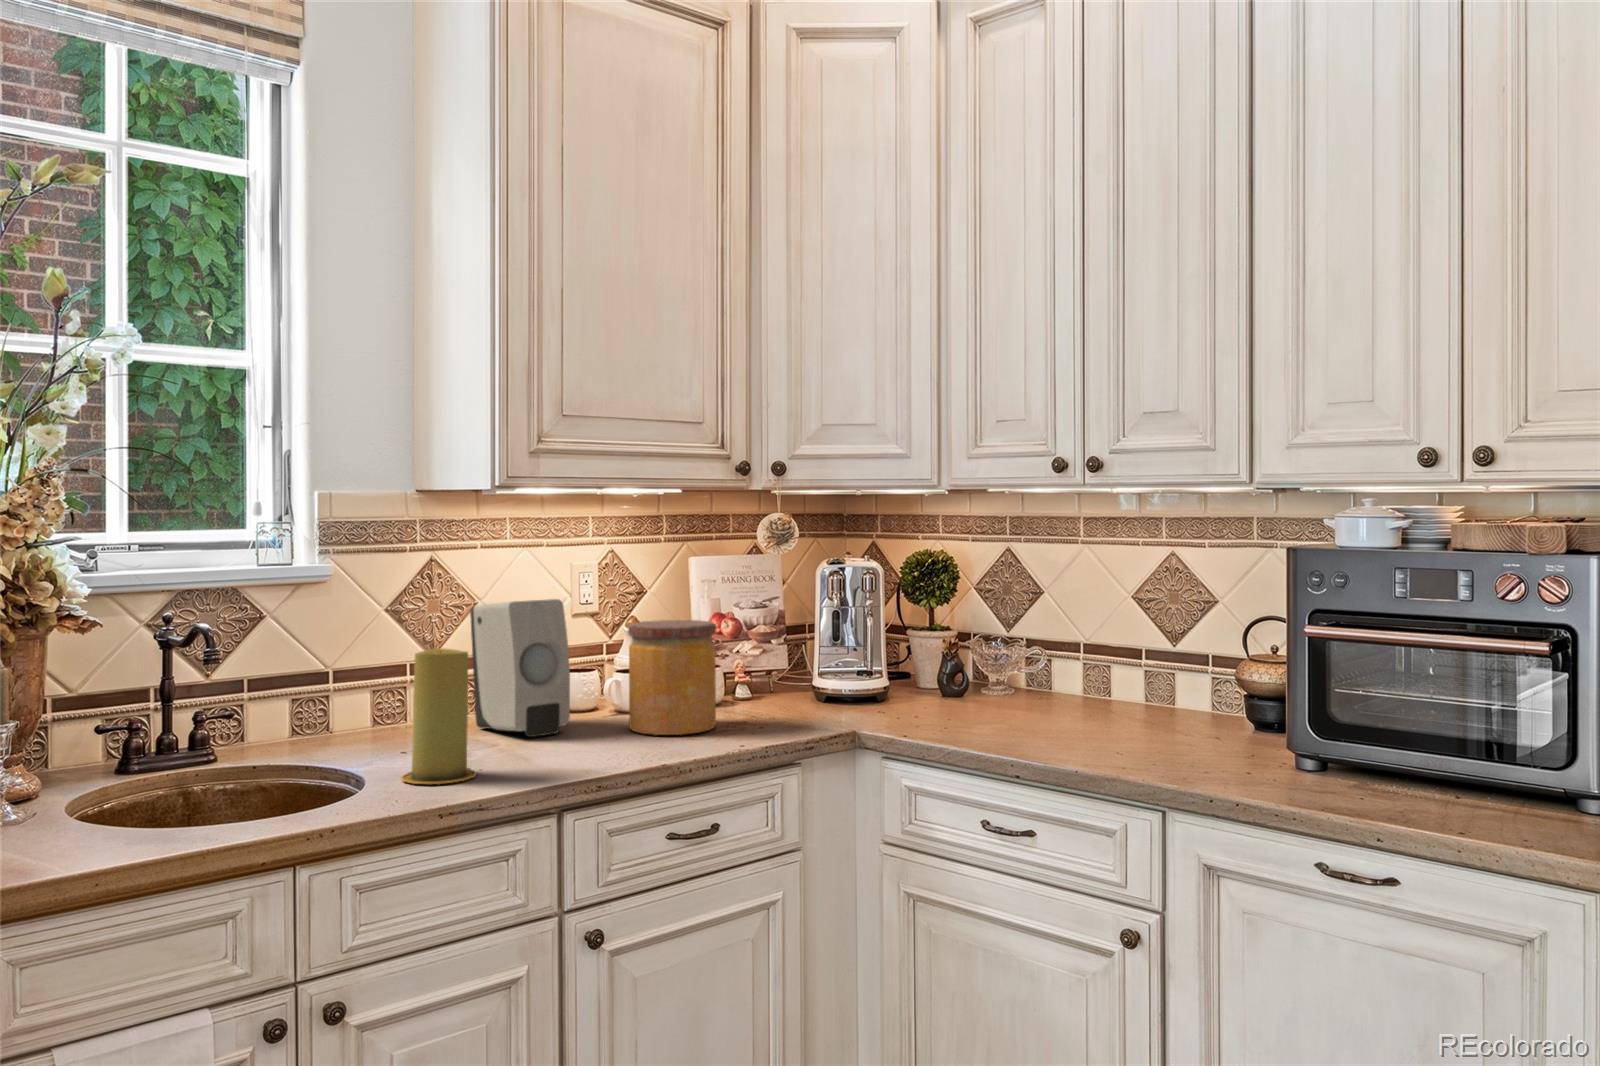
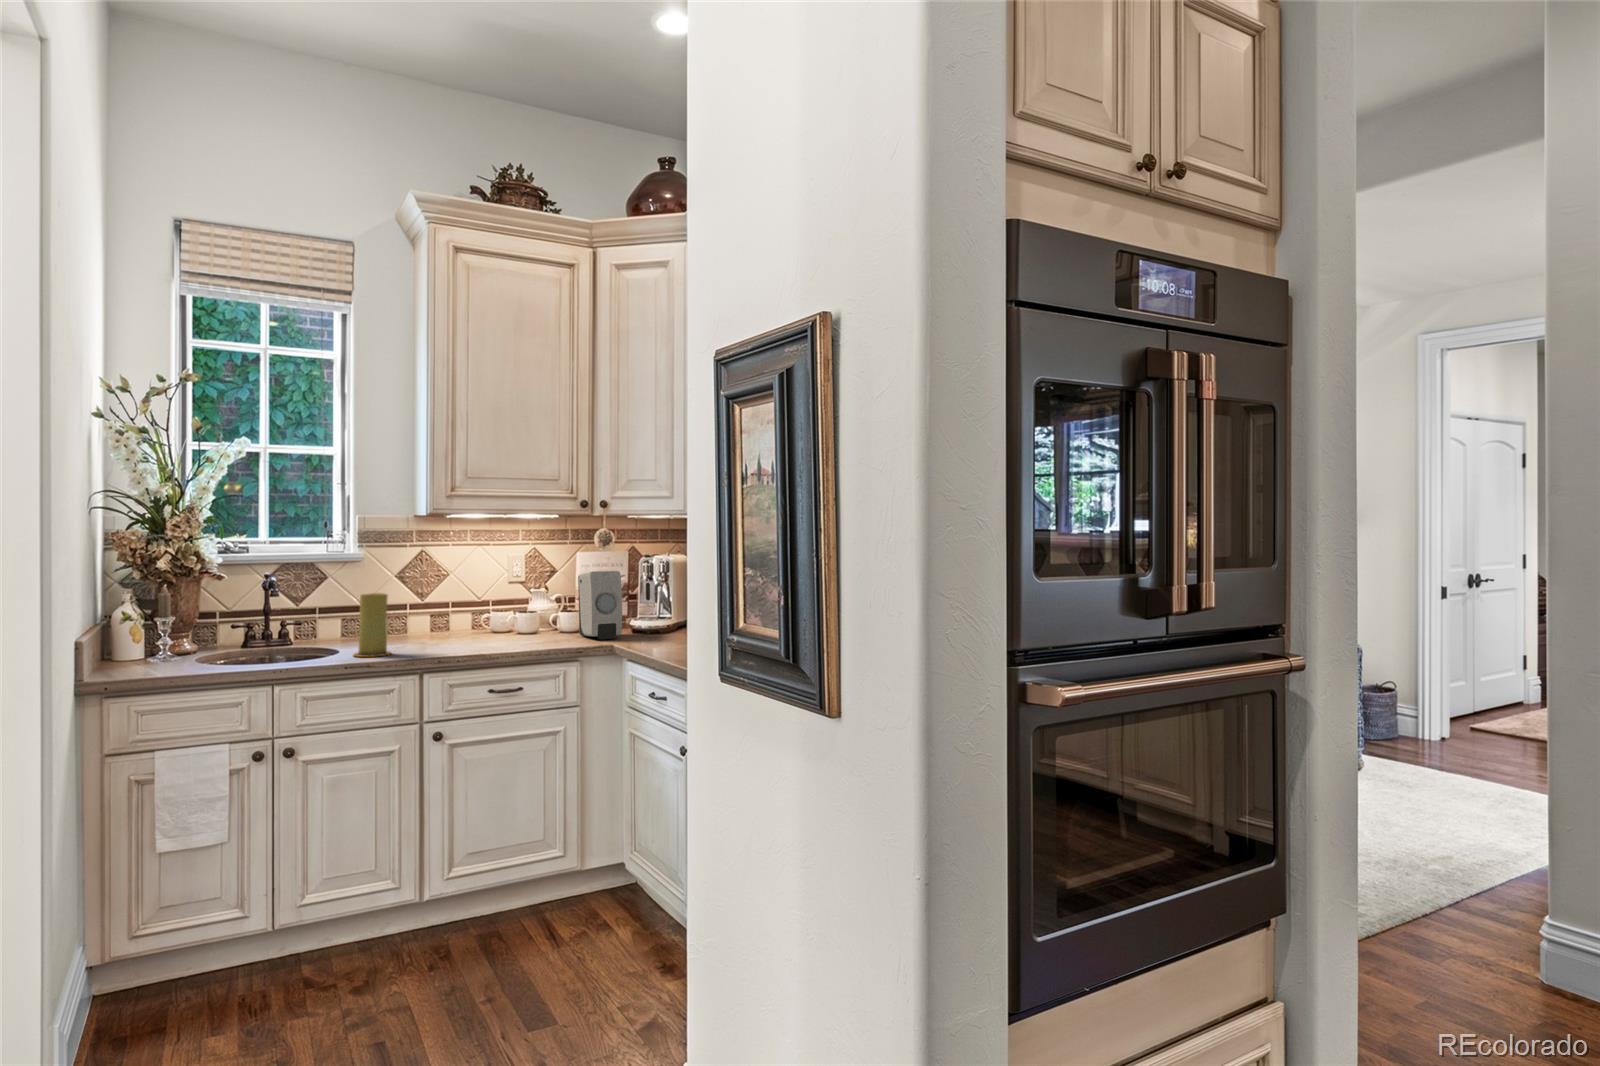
soap dispenser: present [470,599,570,737] -> present [578,571,622,639]
jar: present [628,620,716,735] -> none [502,584,550,643]

